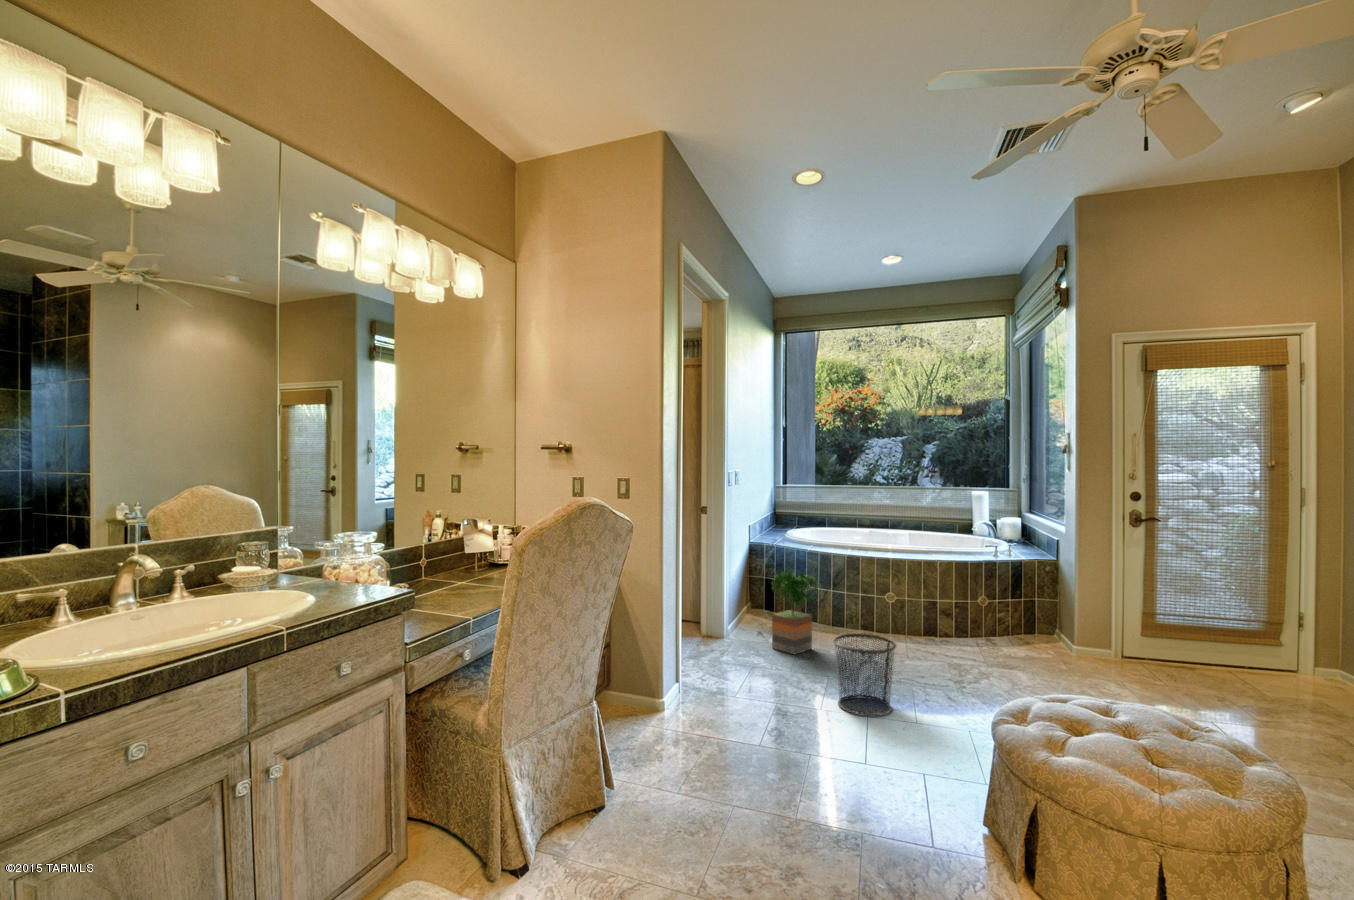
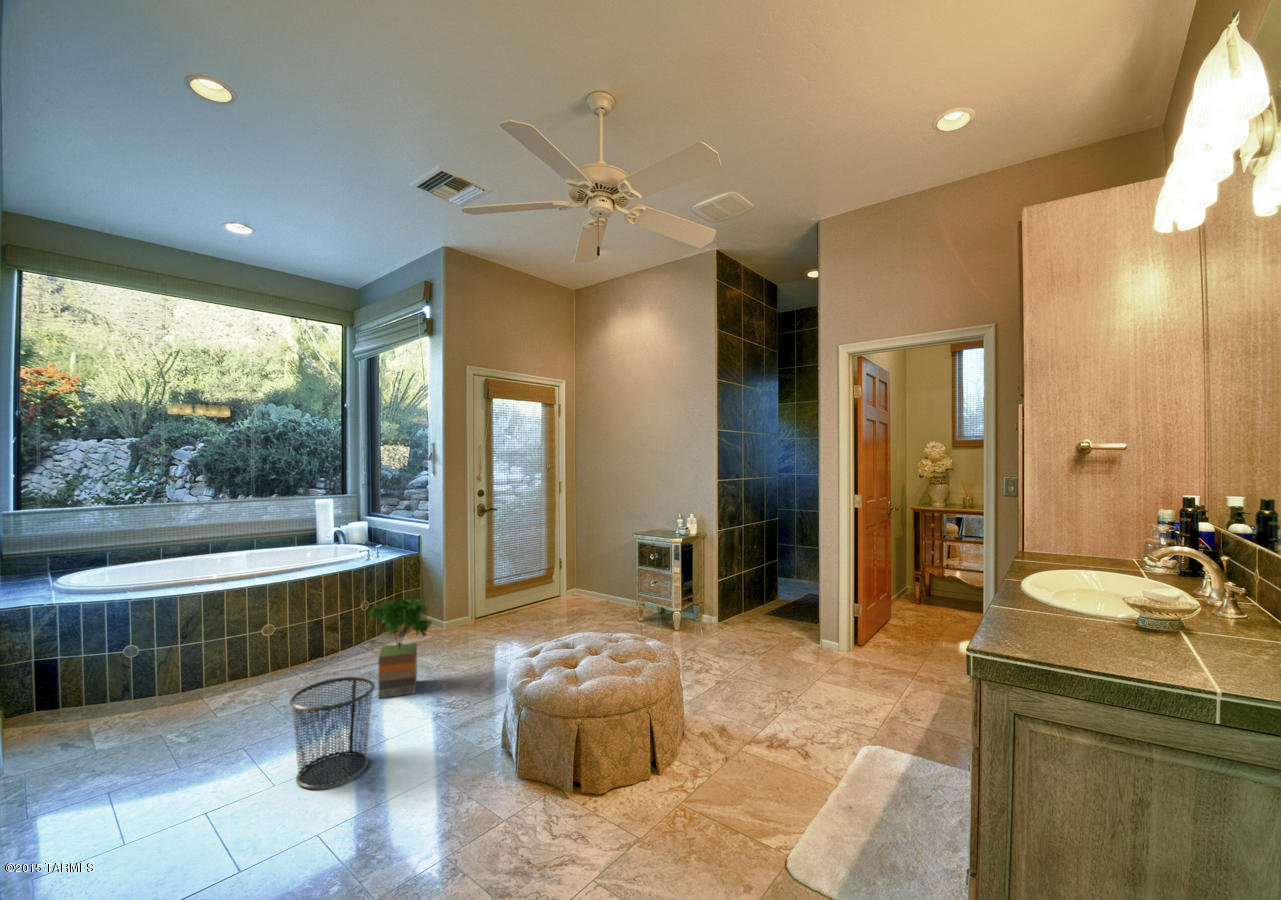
potted tree: present [772,571,820,654] -> present [370,599,432,698]

